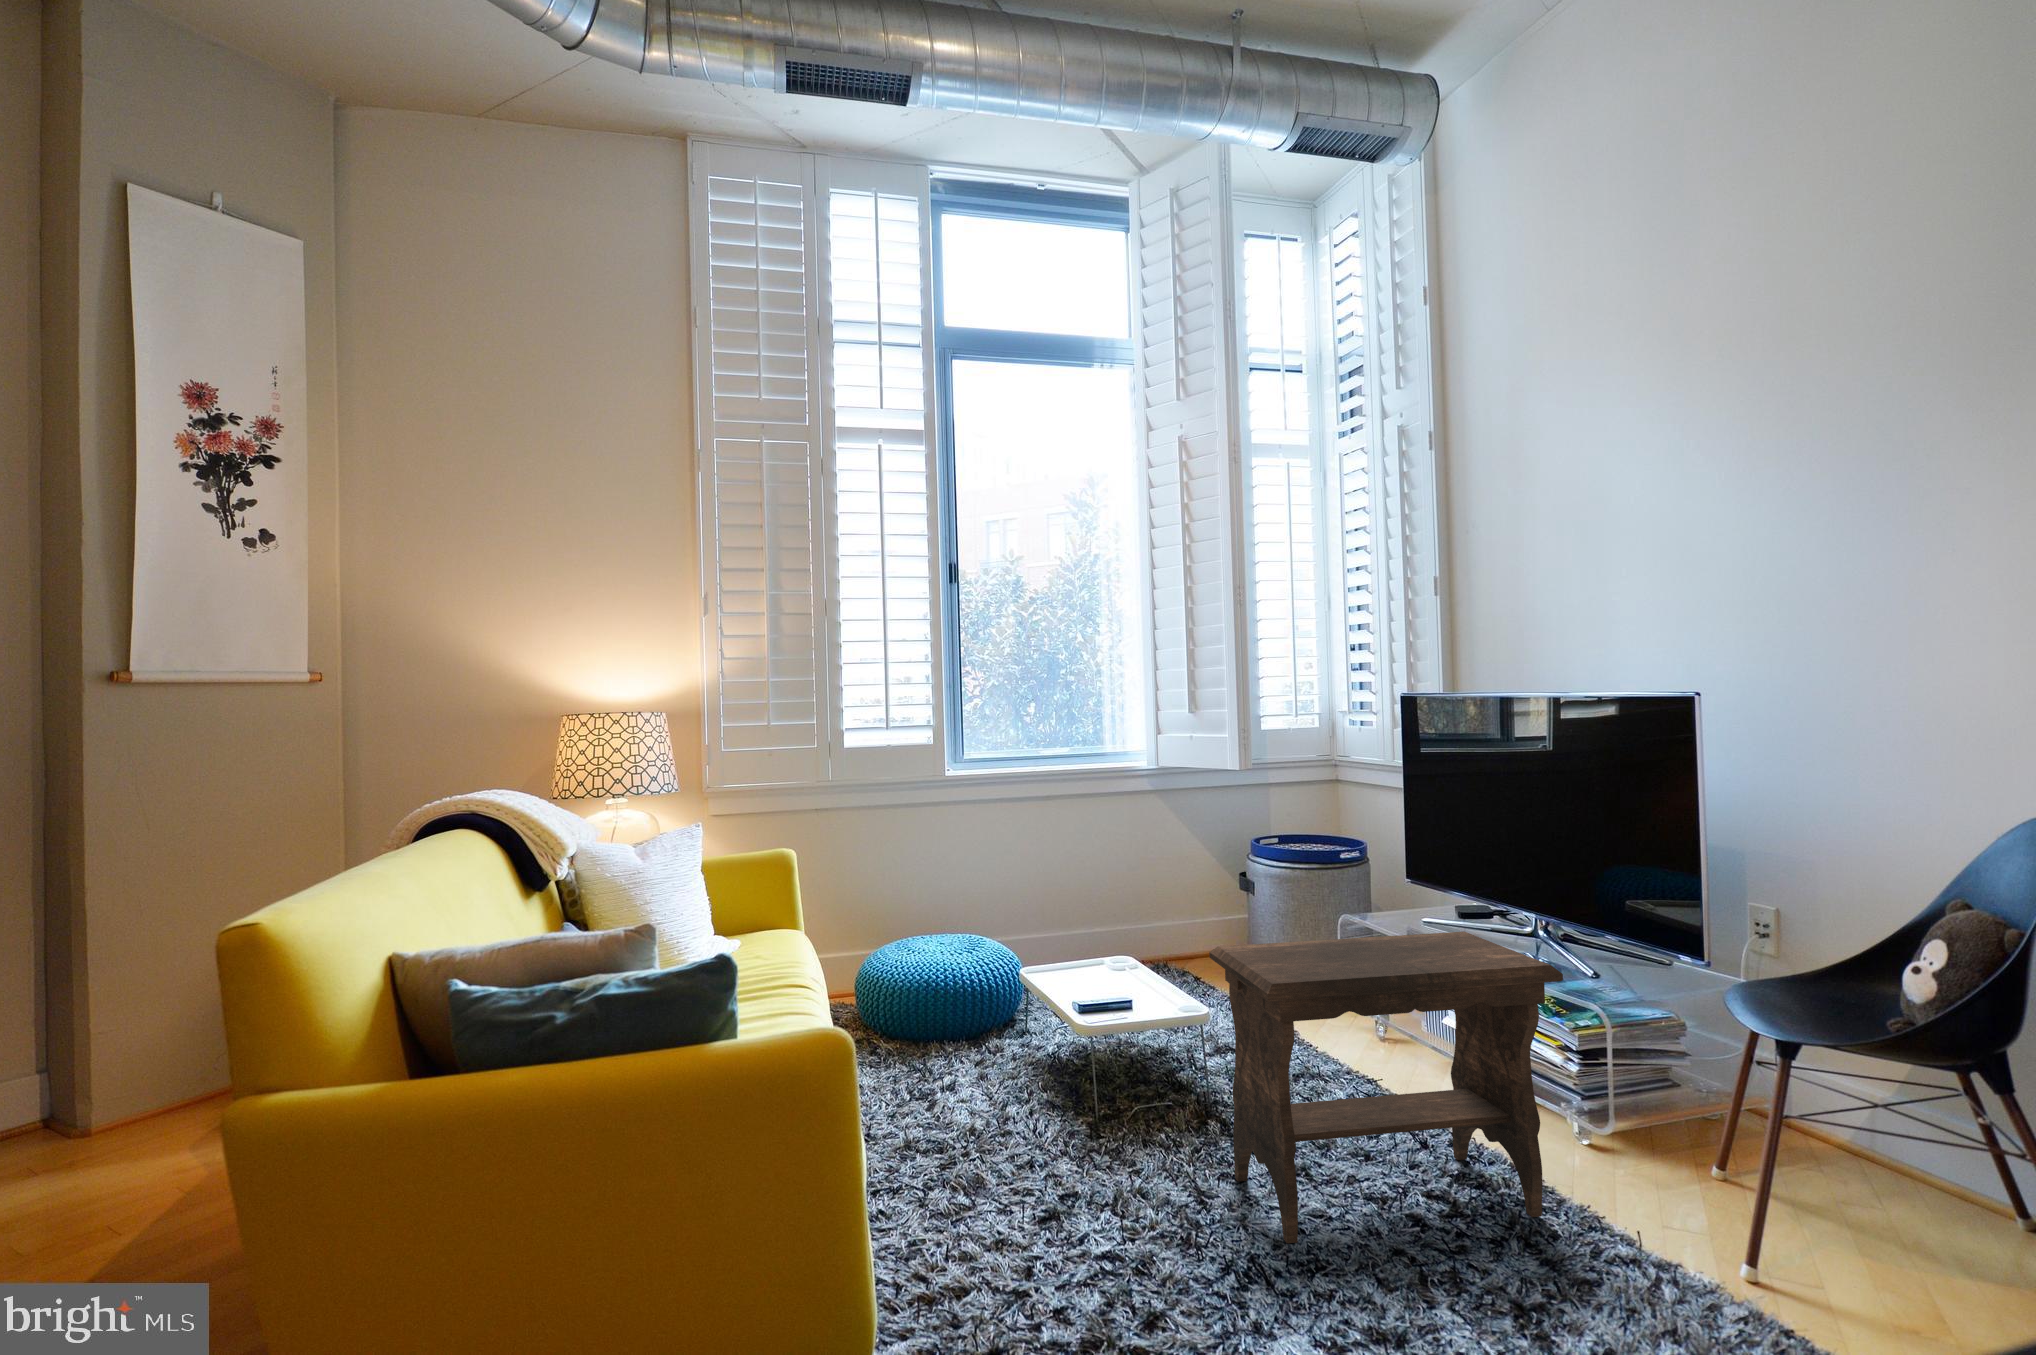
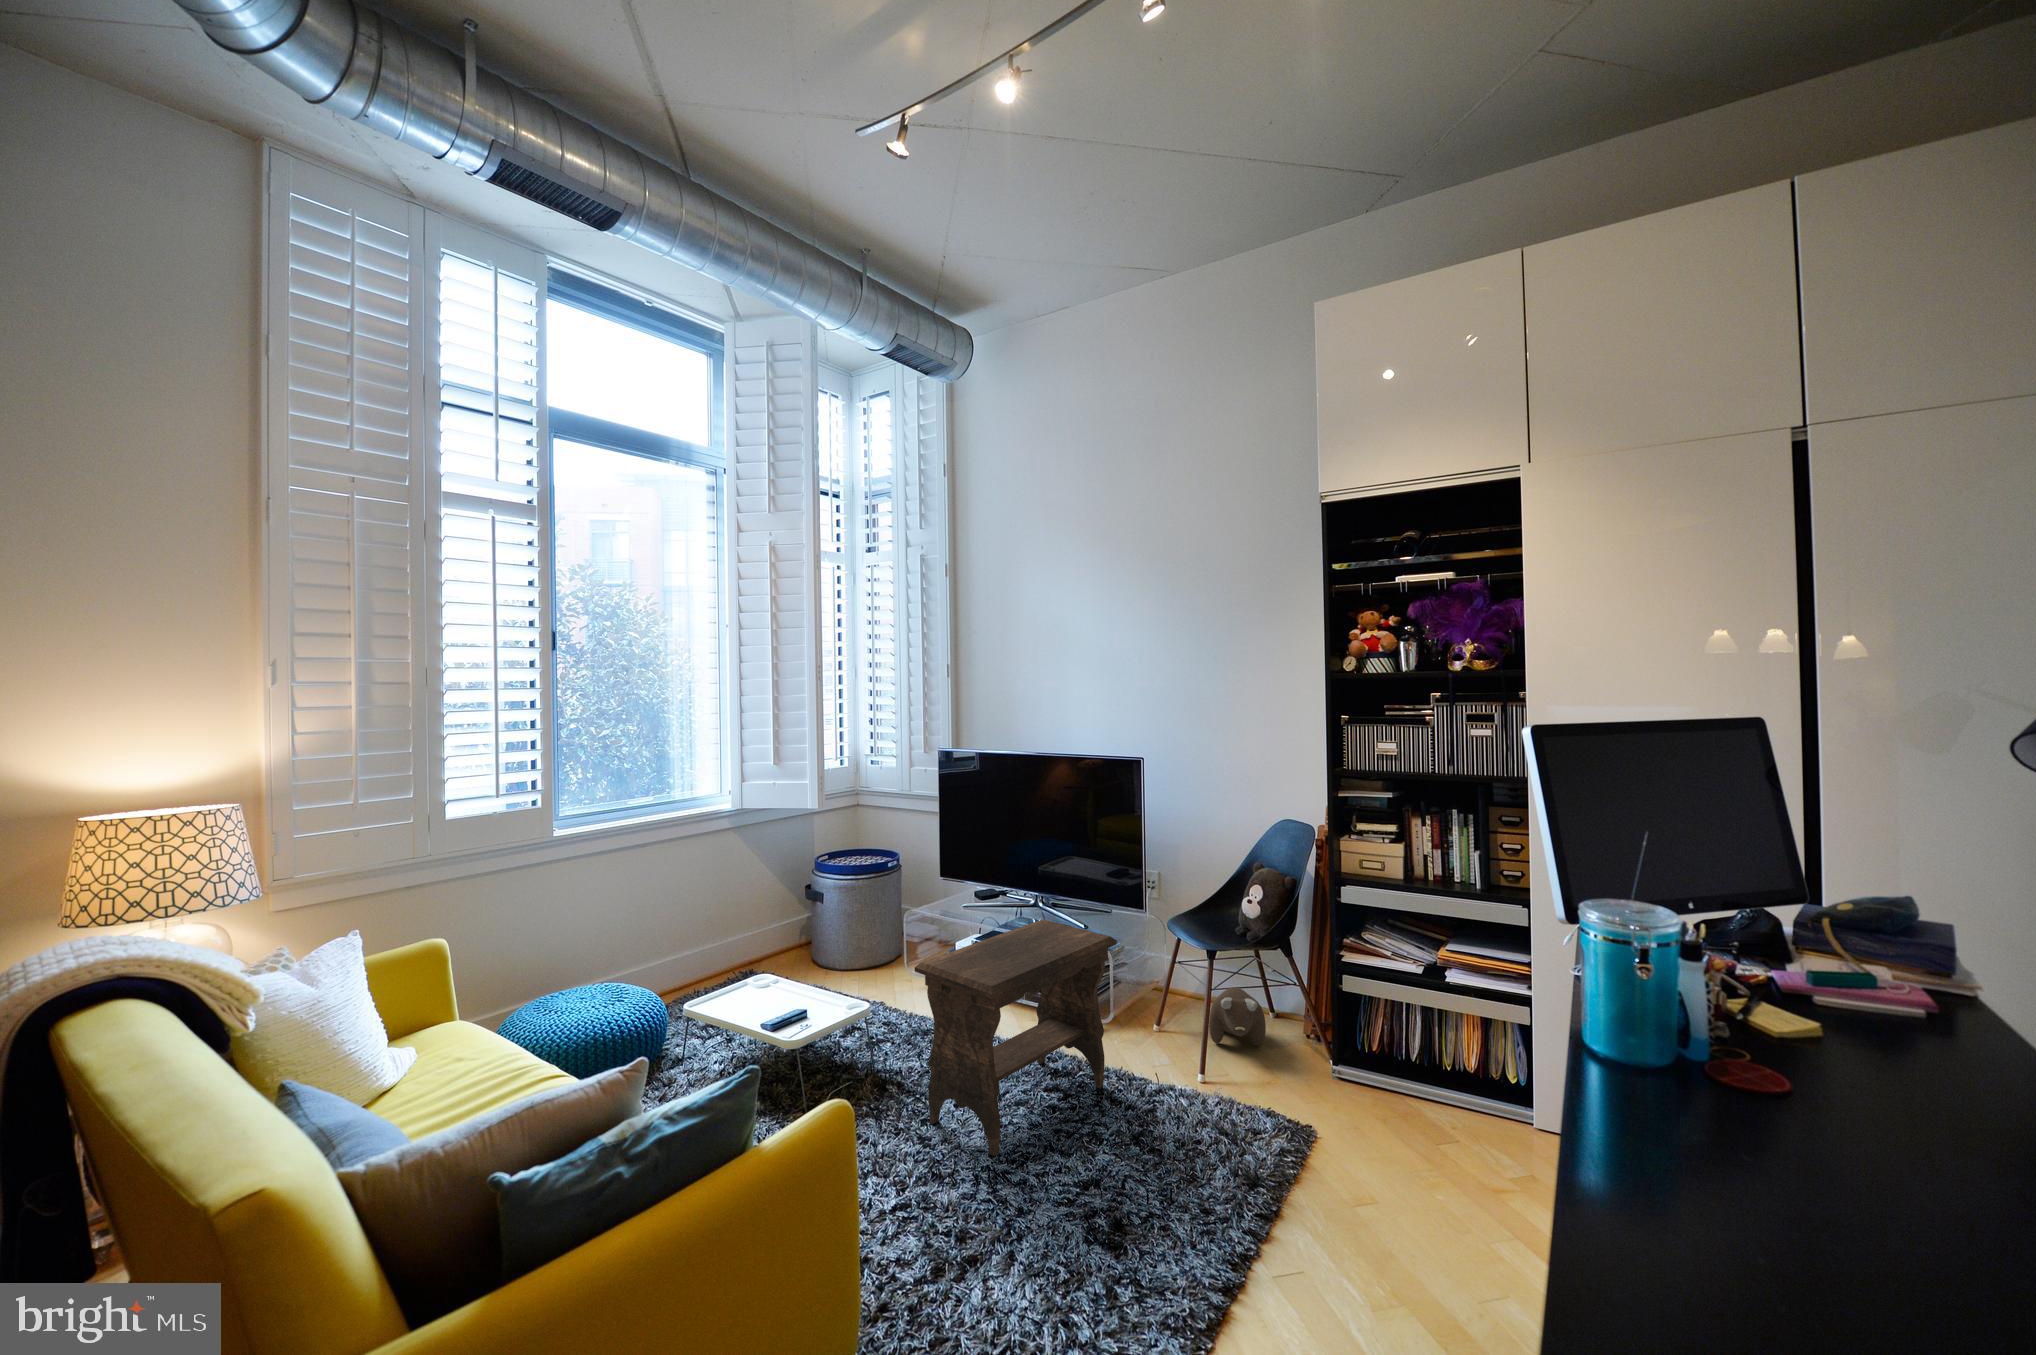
plush toy: none [1819,1127,1960,1254] -> present [1209,987,1266,1046]

